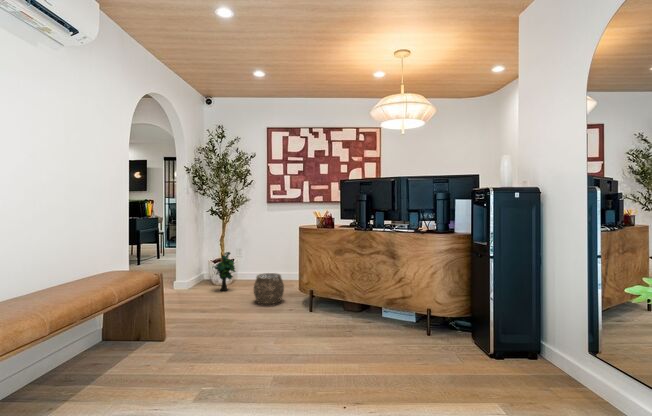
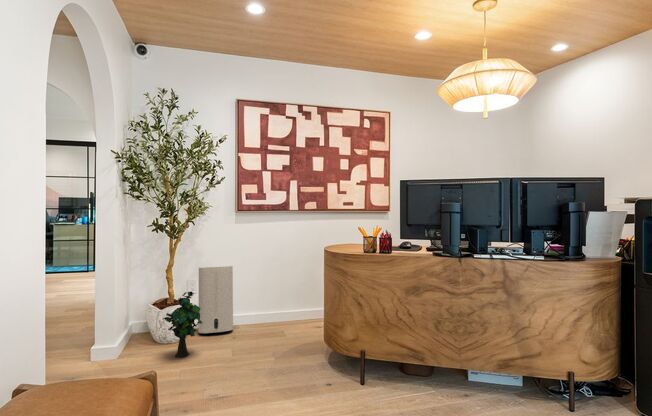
air purifier: none [241,239,263,281] -> present [198,266,233,333]
woven basket: present [254,273,284,304] -> none [250,323,300,379]

